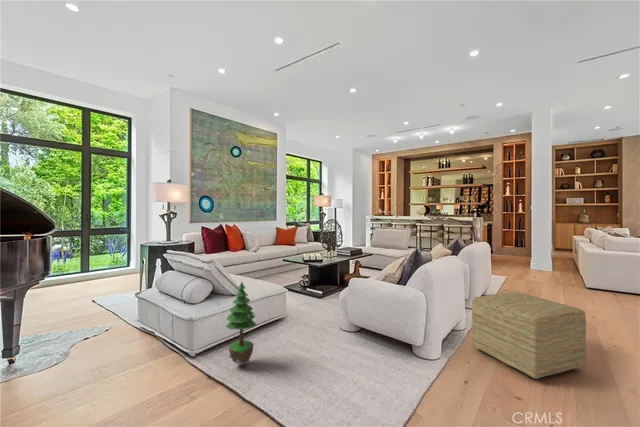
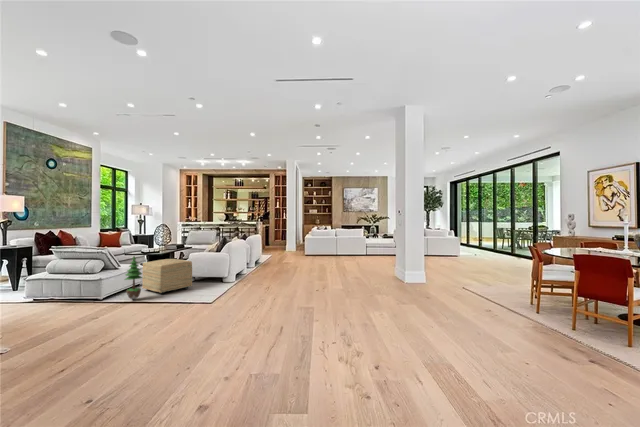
ottoman: present [472,292,586,379] -> present [143,259,192,294]

